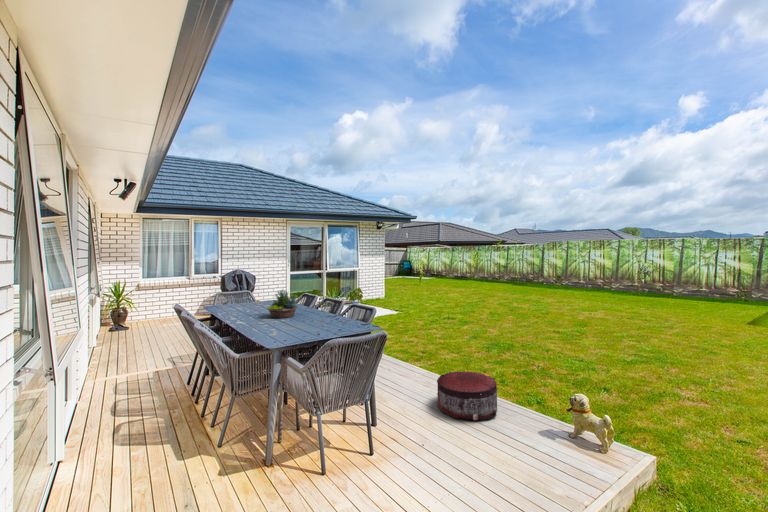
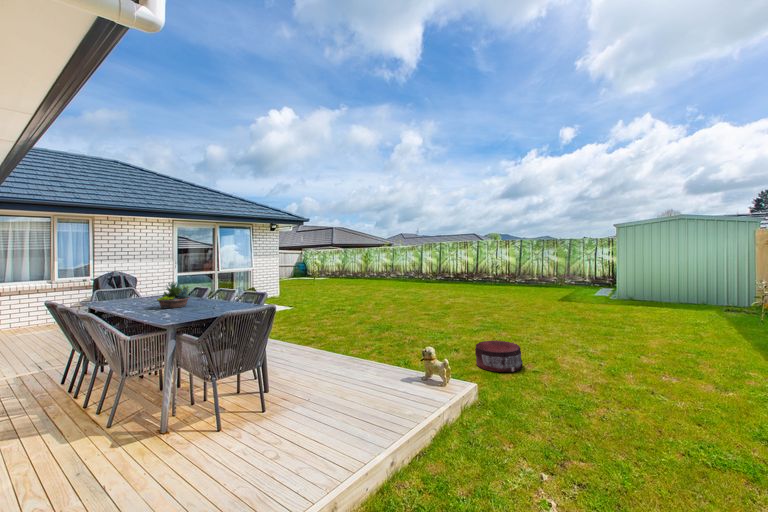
pouf: present [437,371,497,420] -> present [475,340,523,372]

